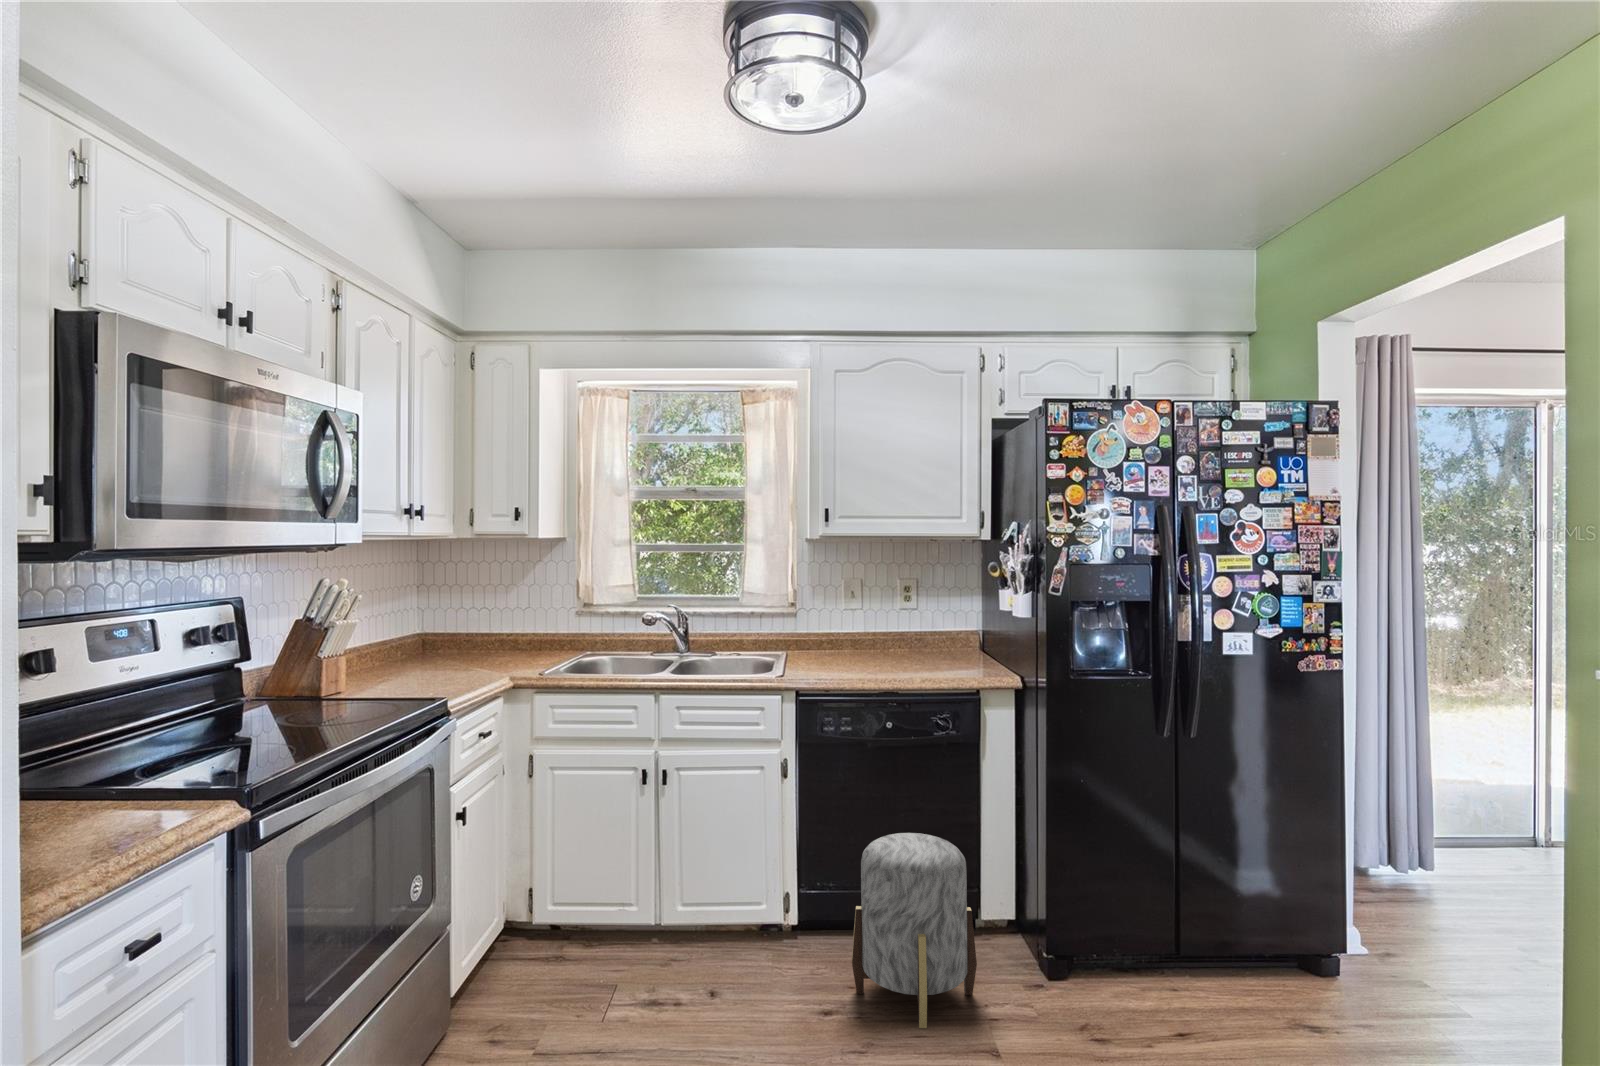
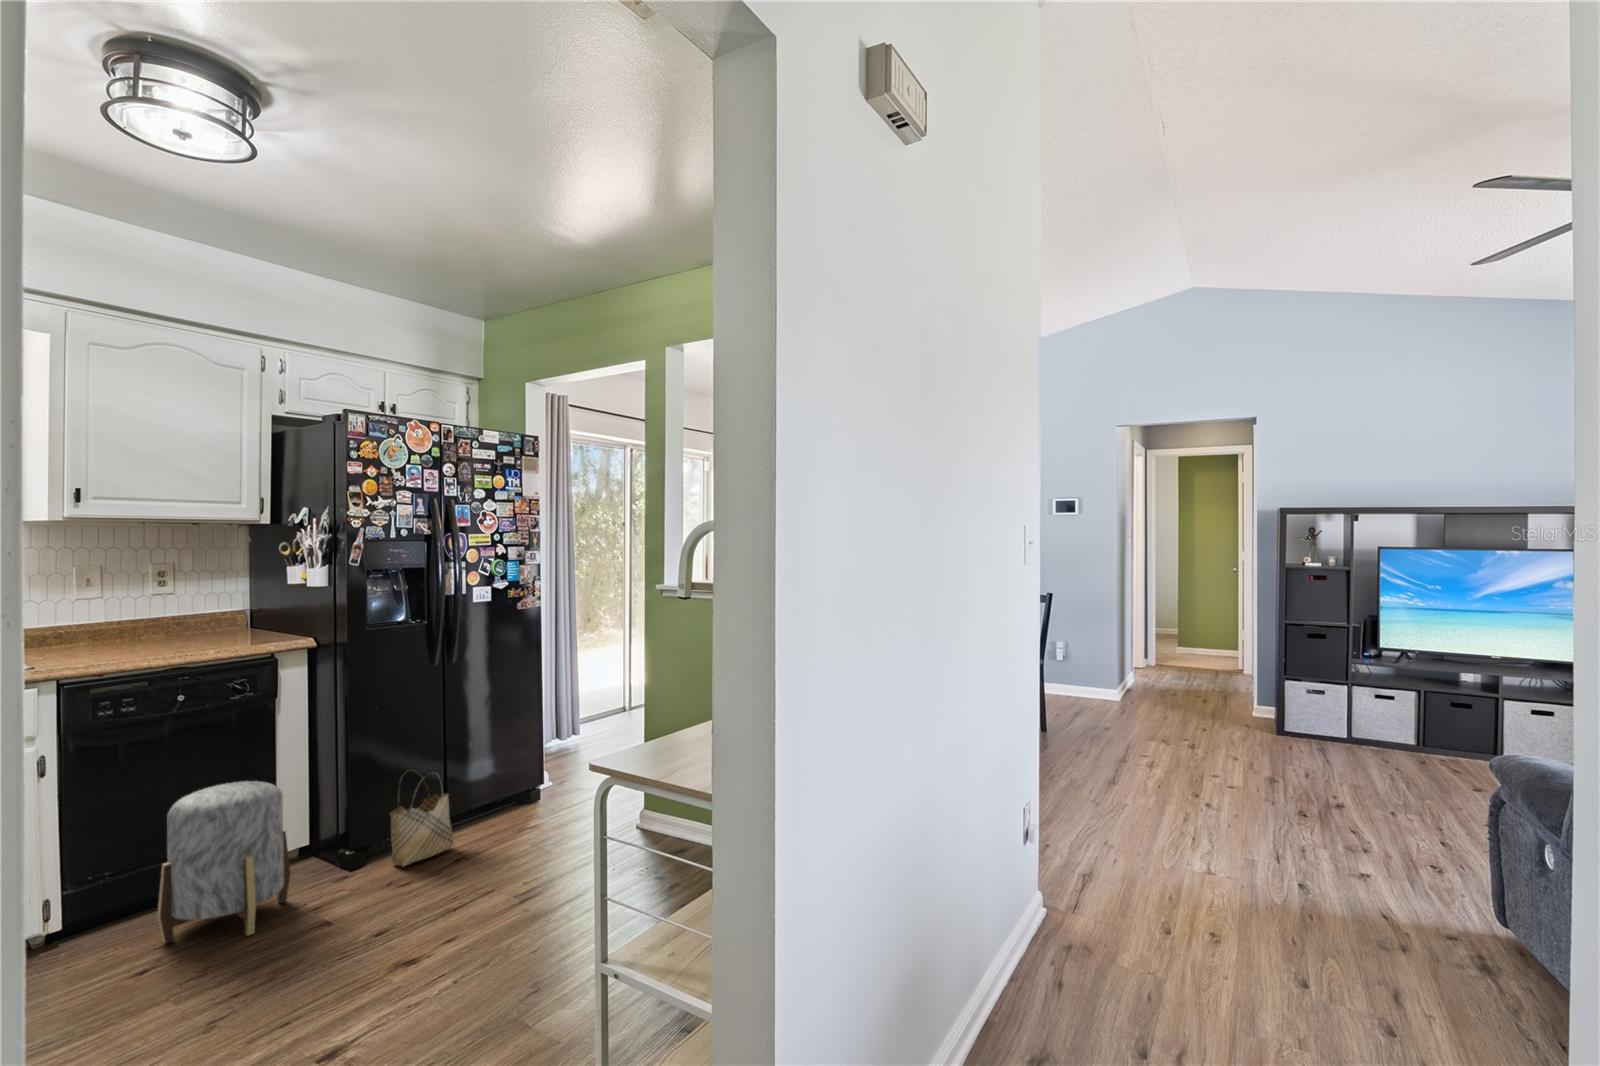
woven basket: none [1094,876,1184,1011] -> present [390,770,453,866]

